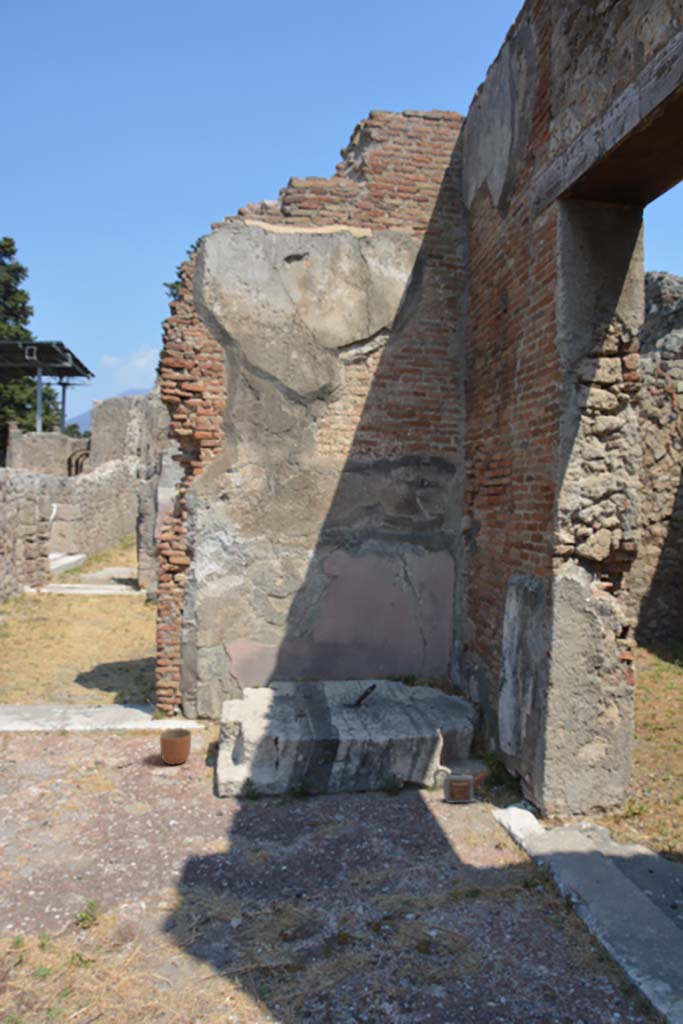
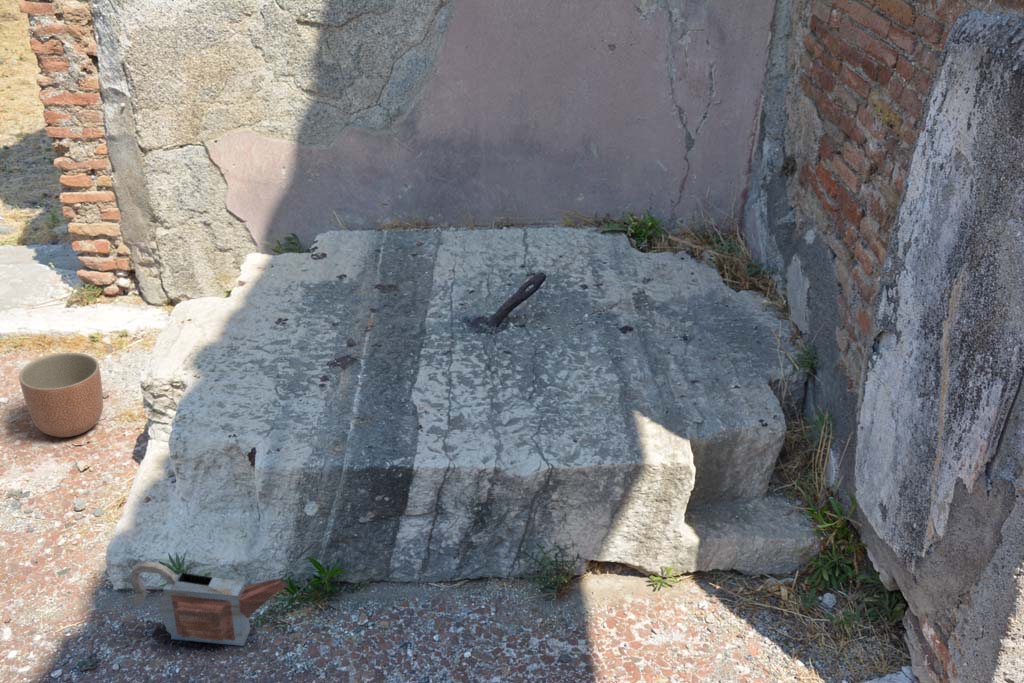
watering can: present [433,769,489,802] -> present [130,562,288,646]

